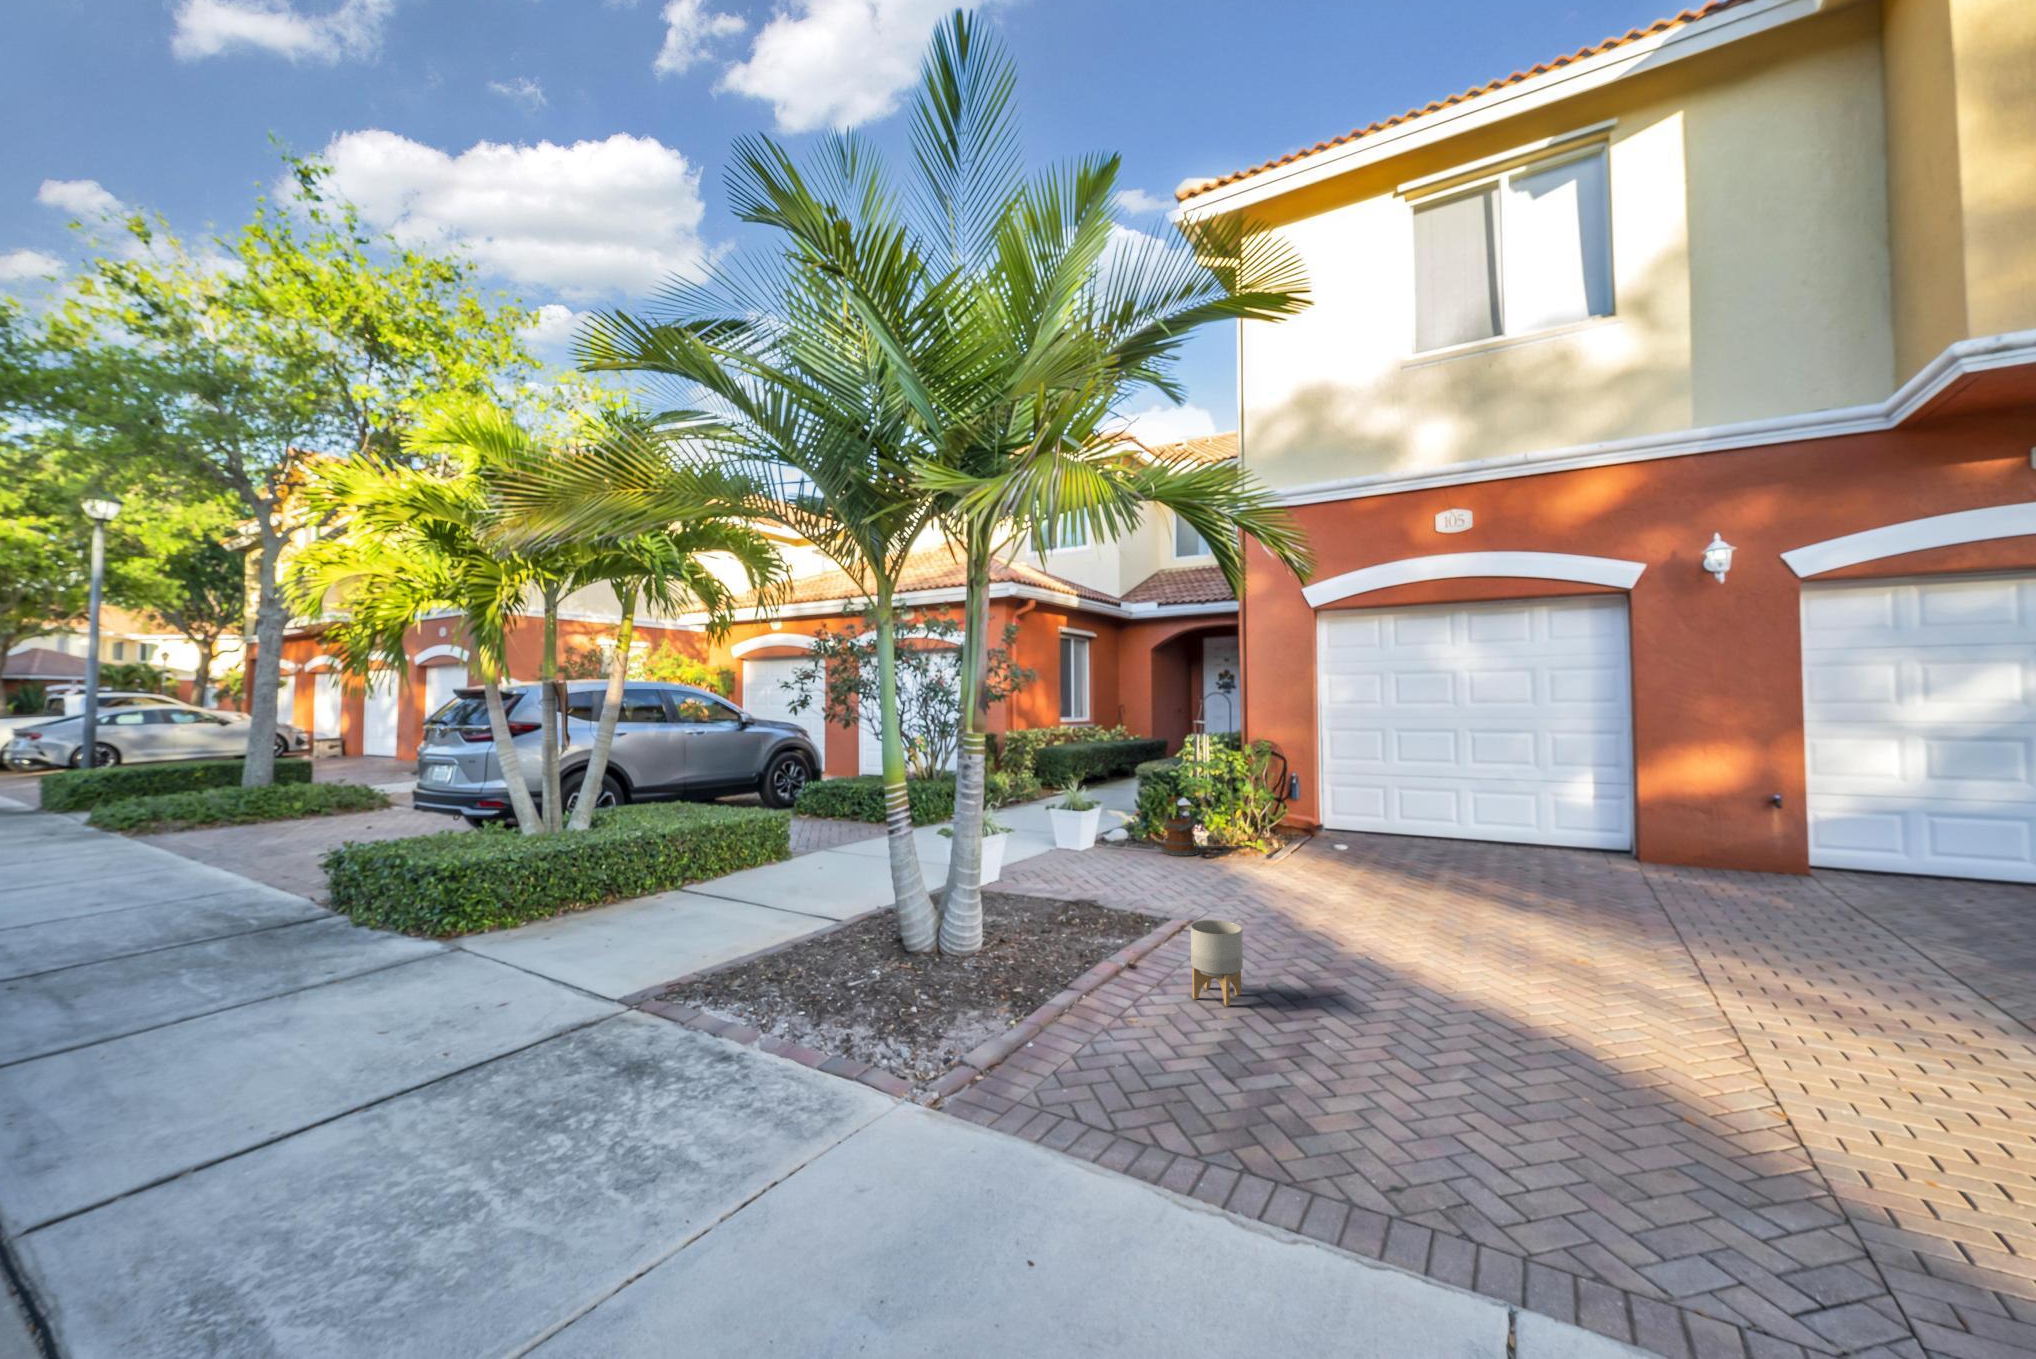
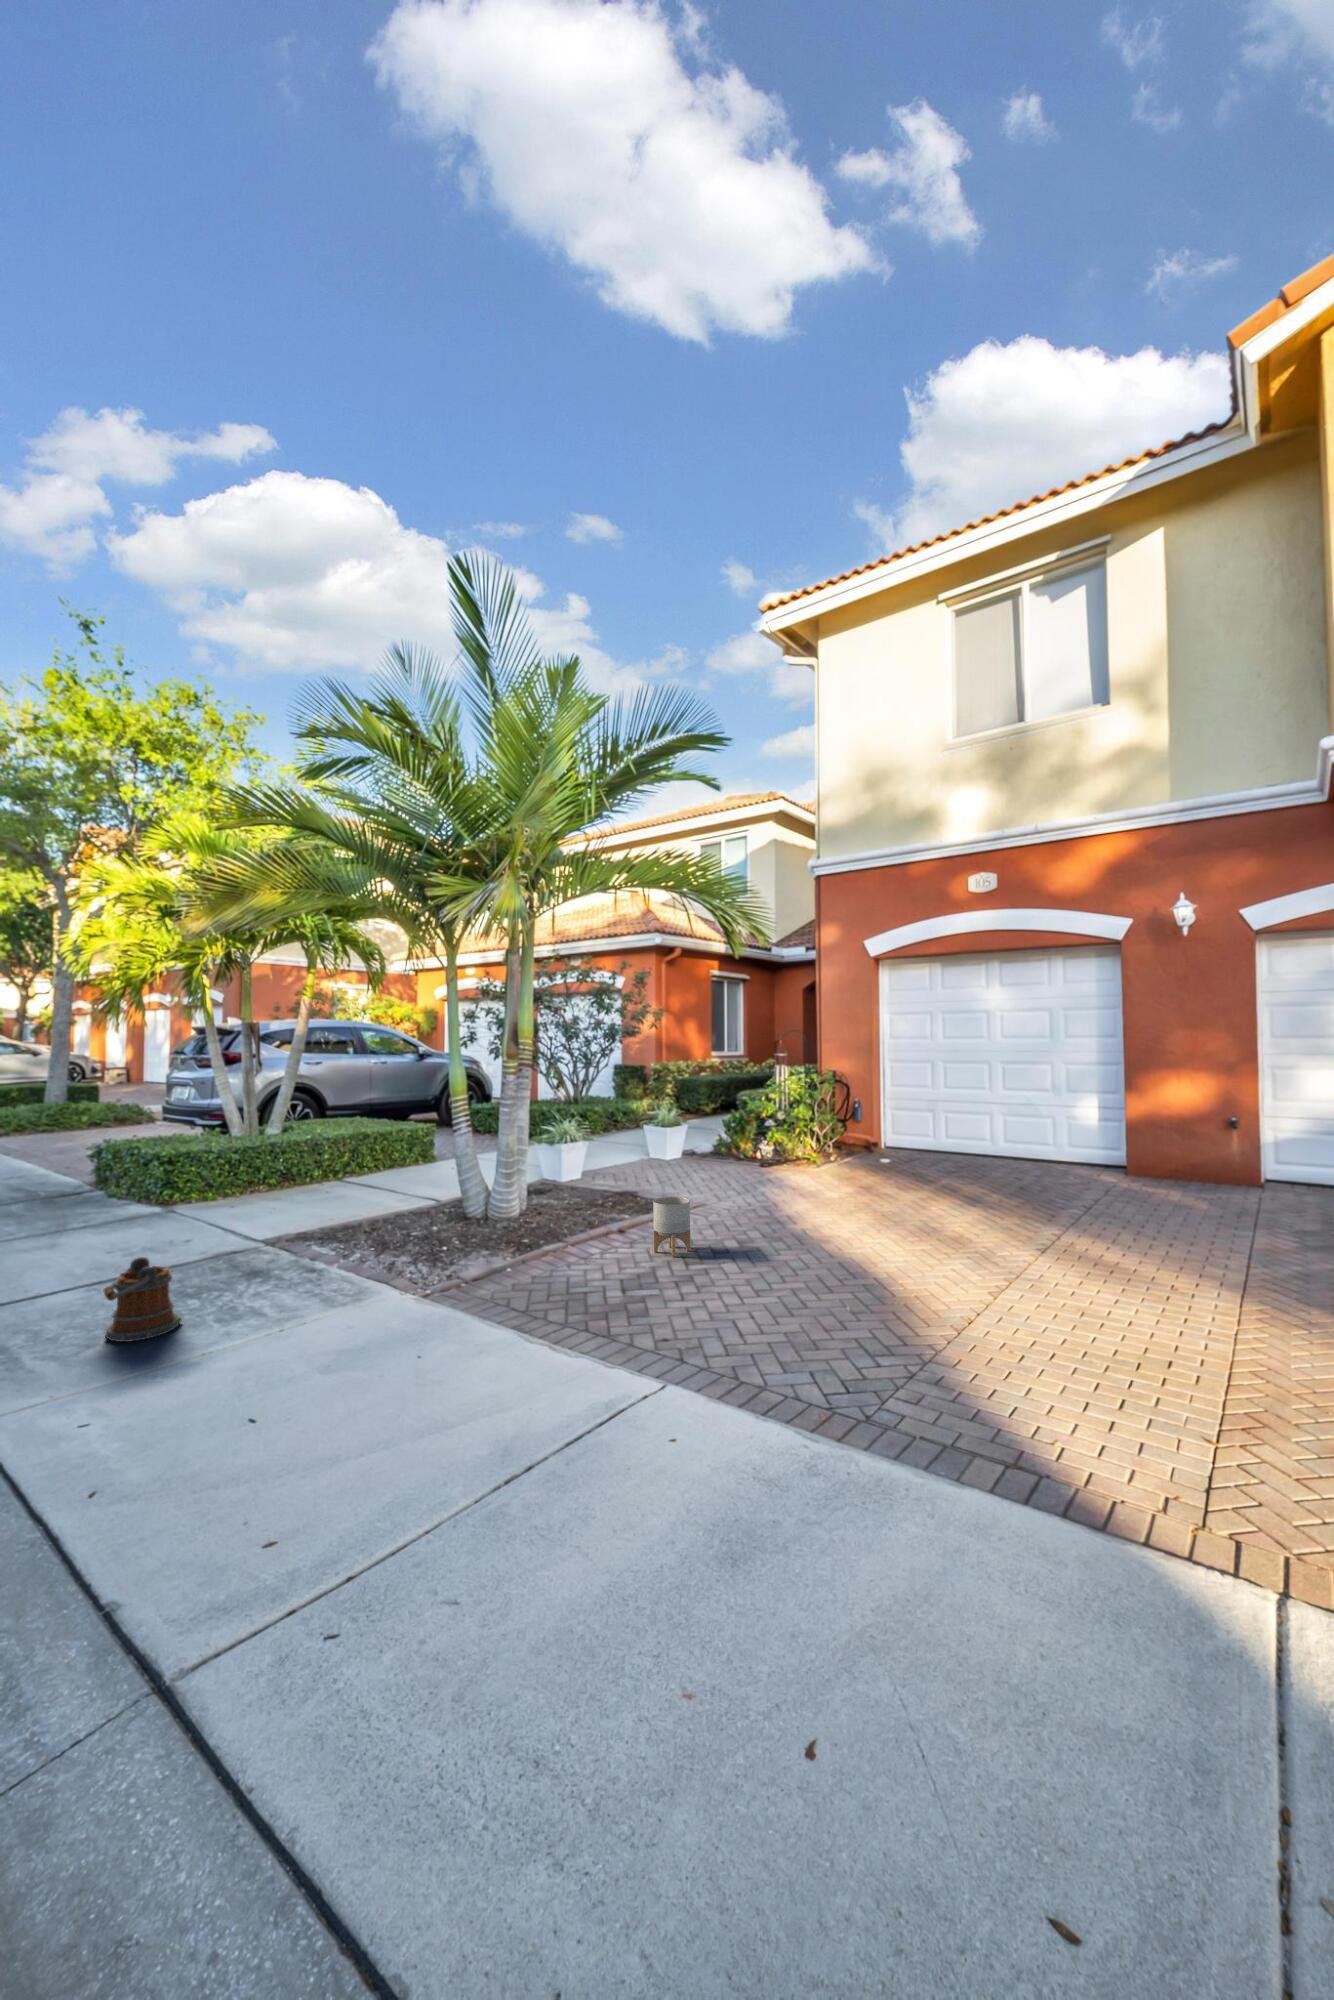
bucket: present [1161,812,1199,856] -> present [103,1257,182,1342]

